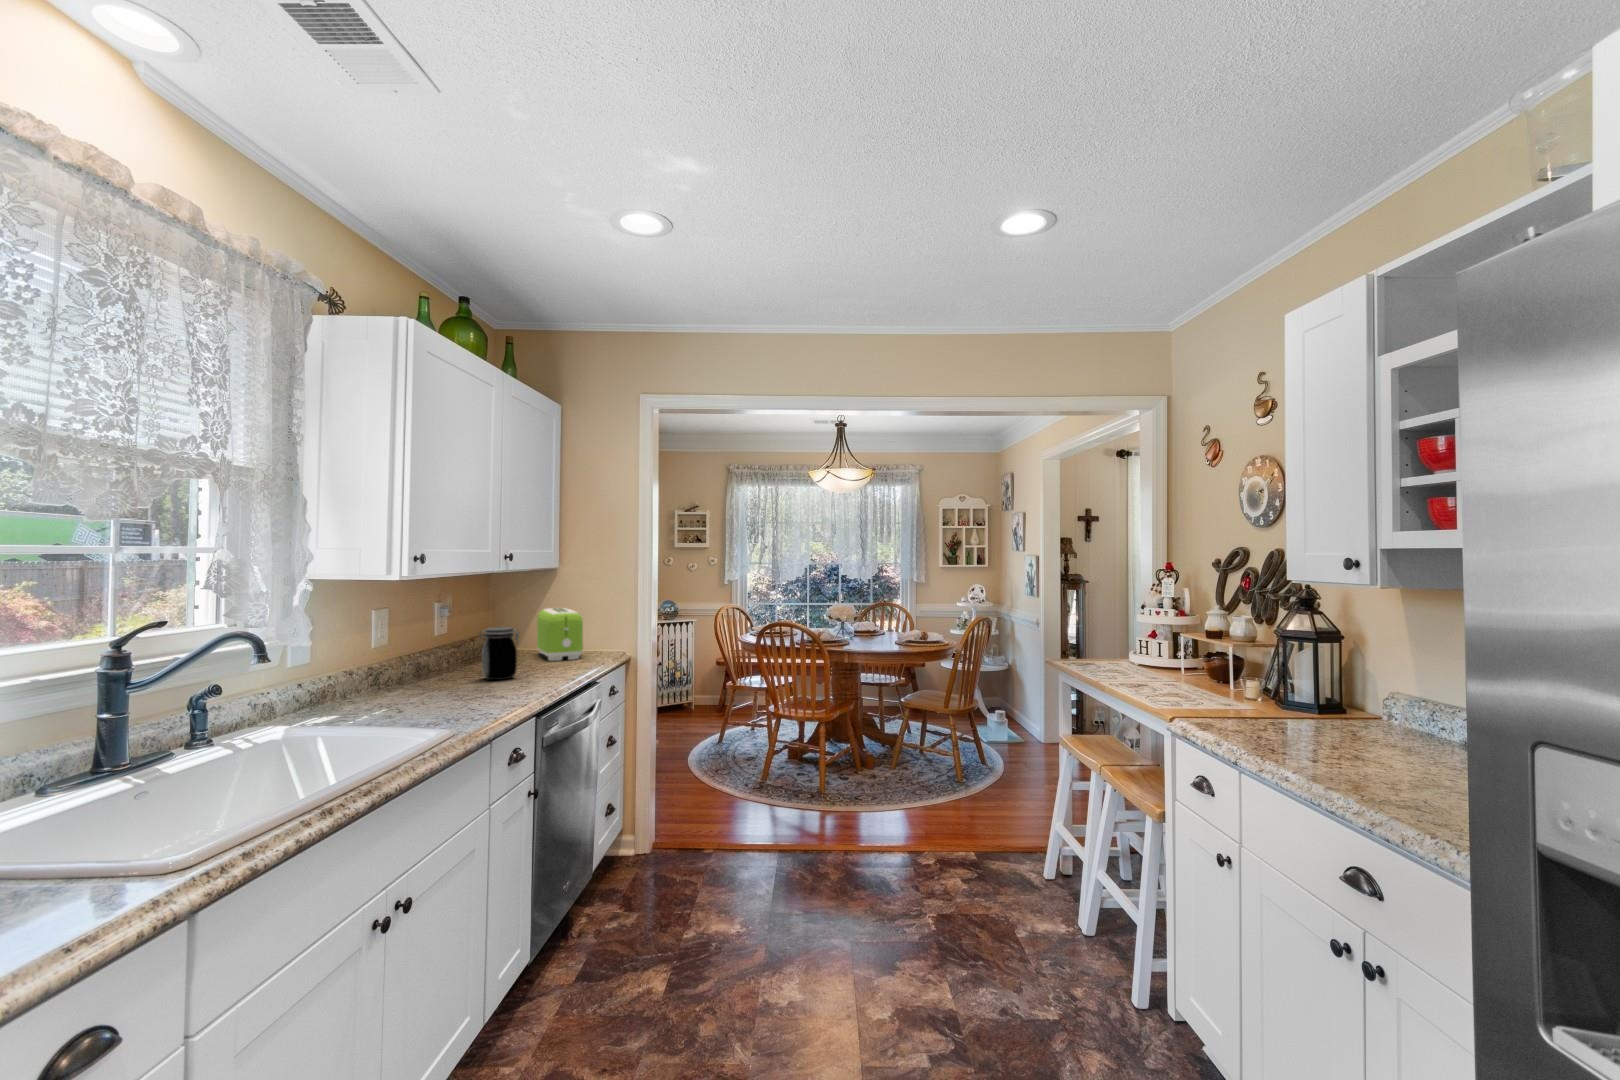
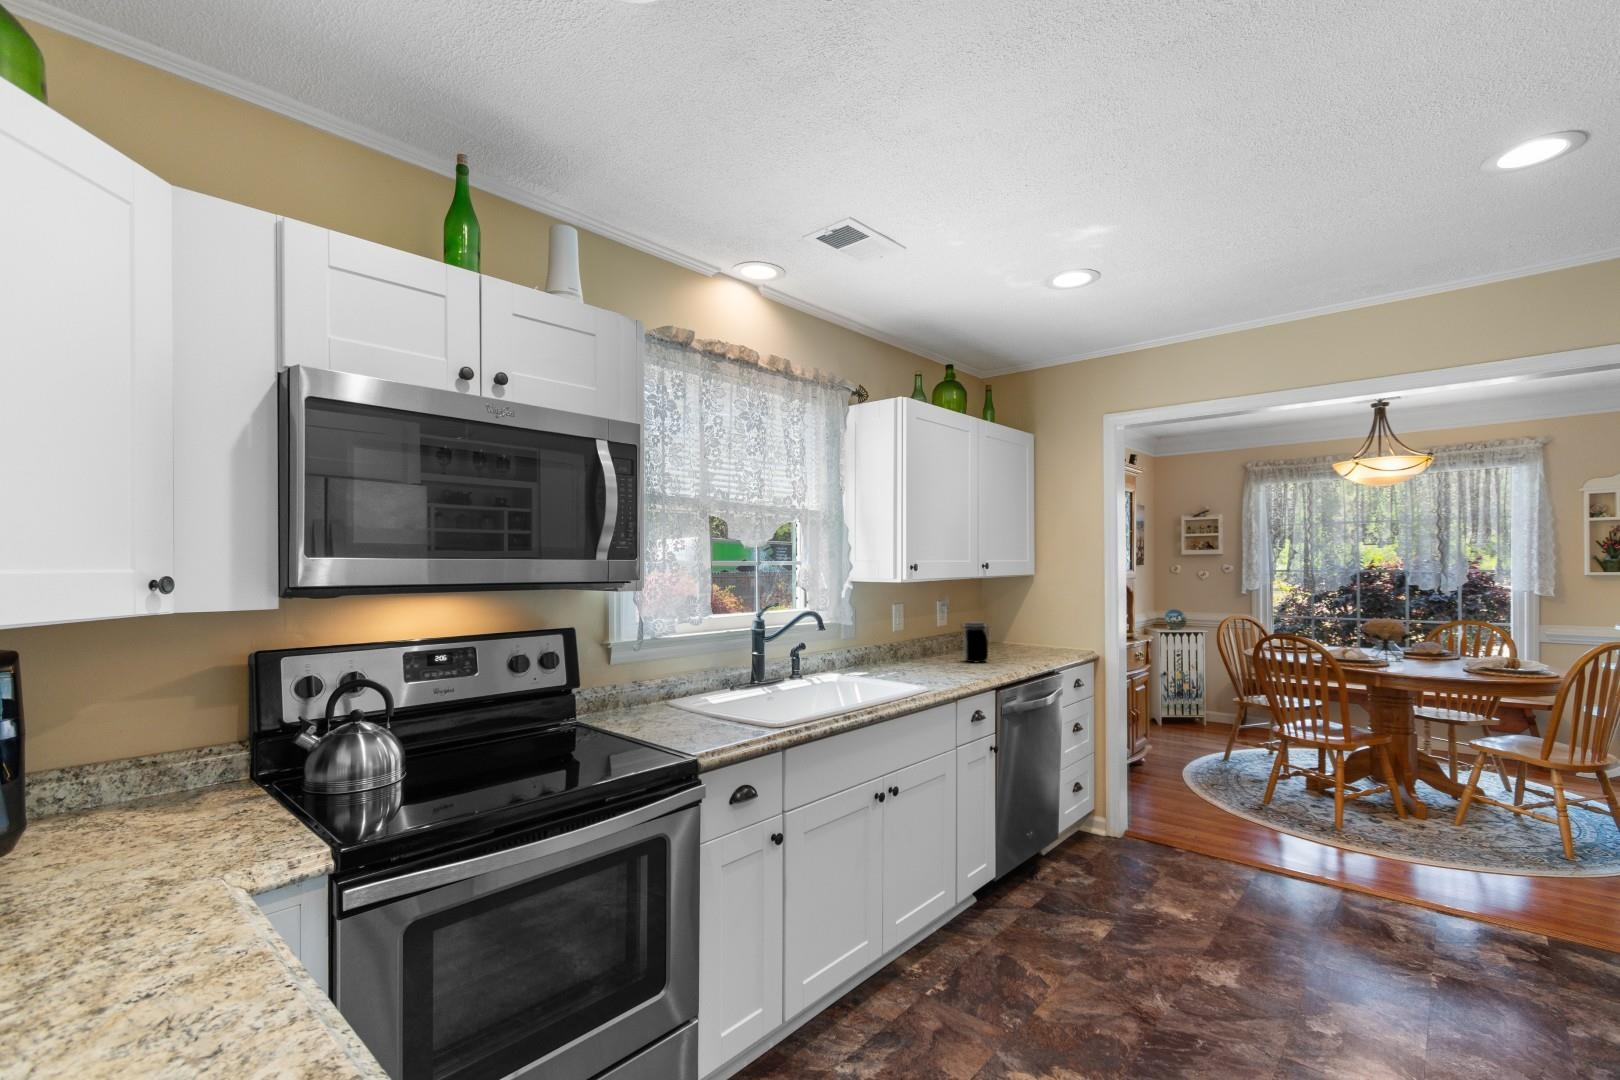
toaster: present [537,608,583,661] -> none [1014,609,1049,653]

